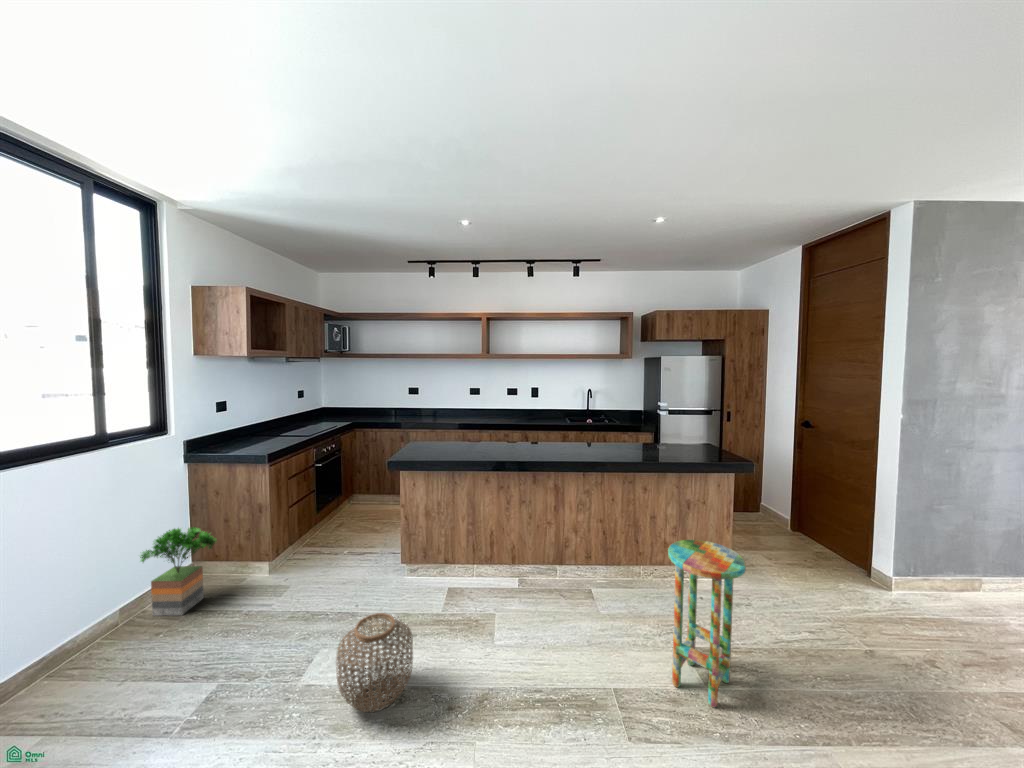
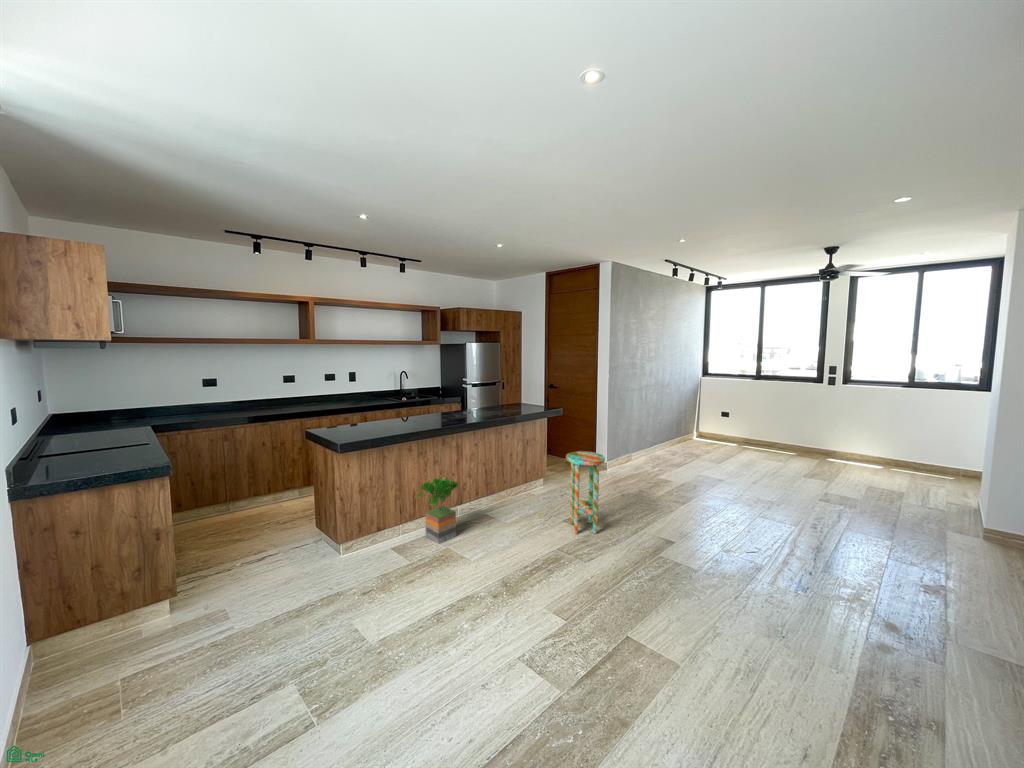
potted tree: present [140,527,216,616] -> present [418,477,458,544]
woven basket: present [336,613,413,712] -> none [413,552,471,625]

